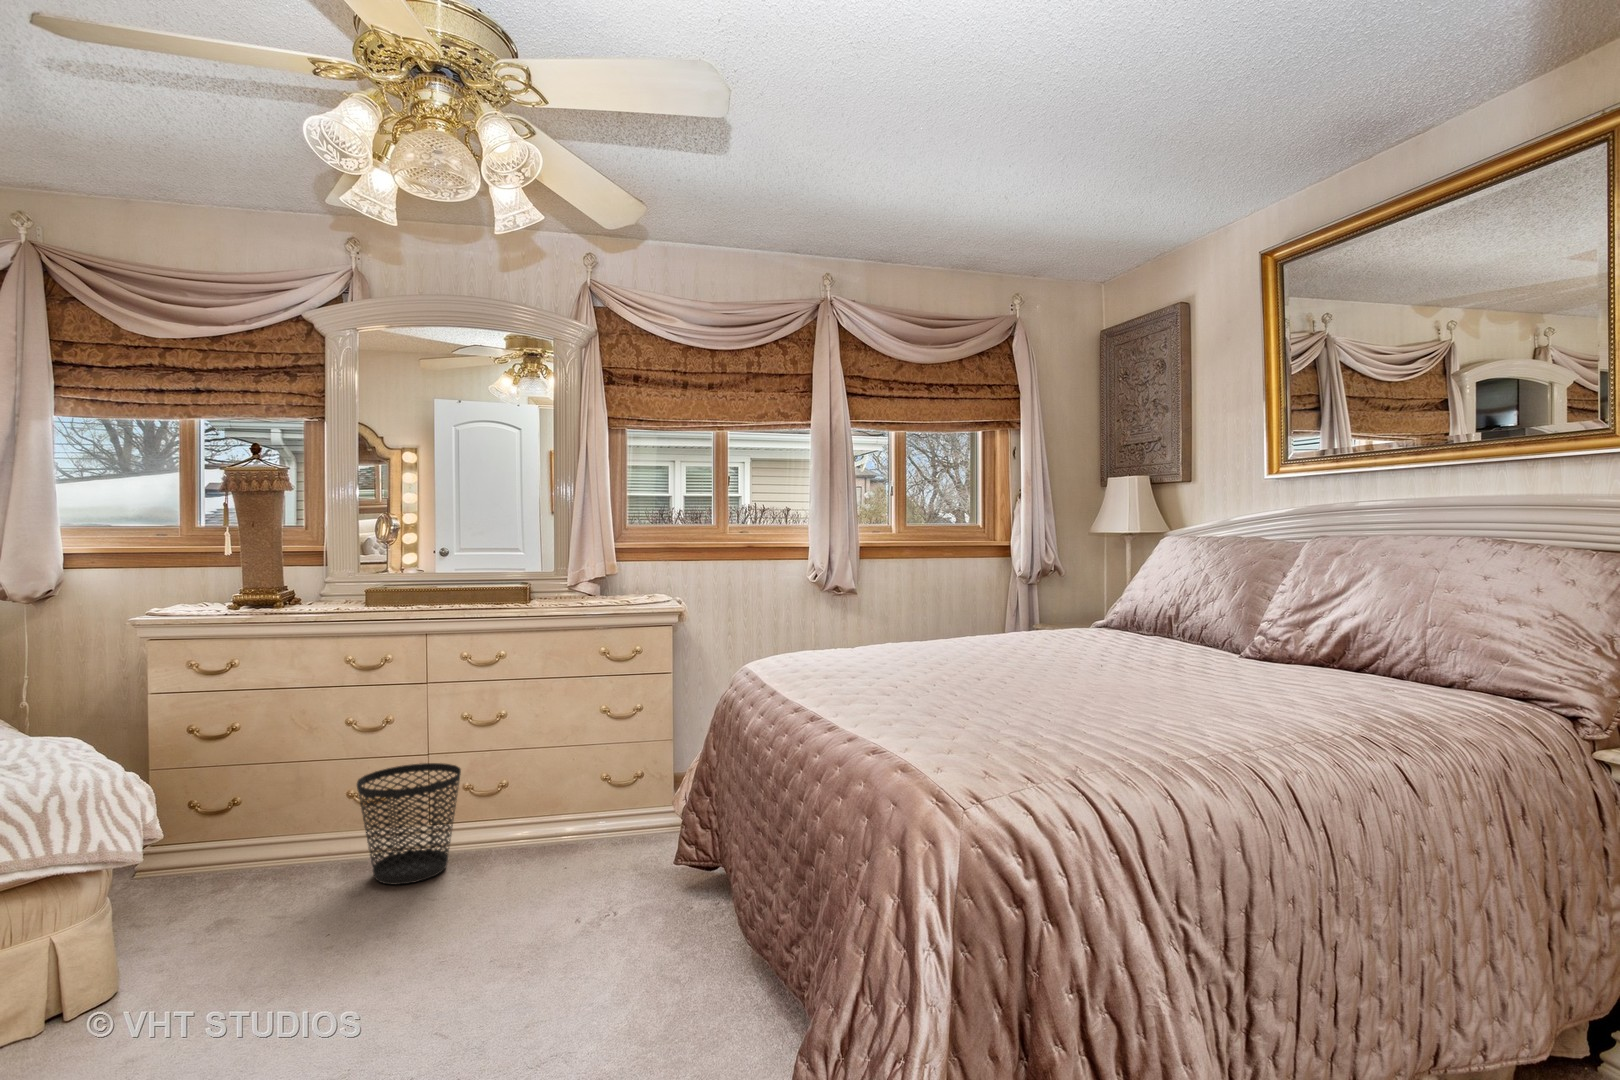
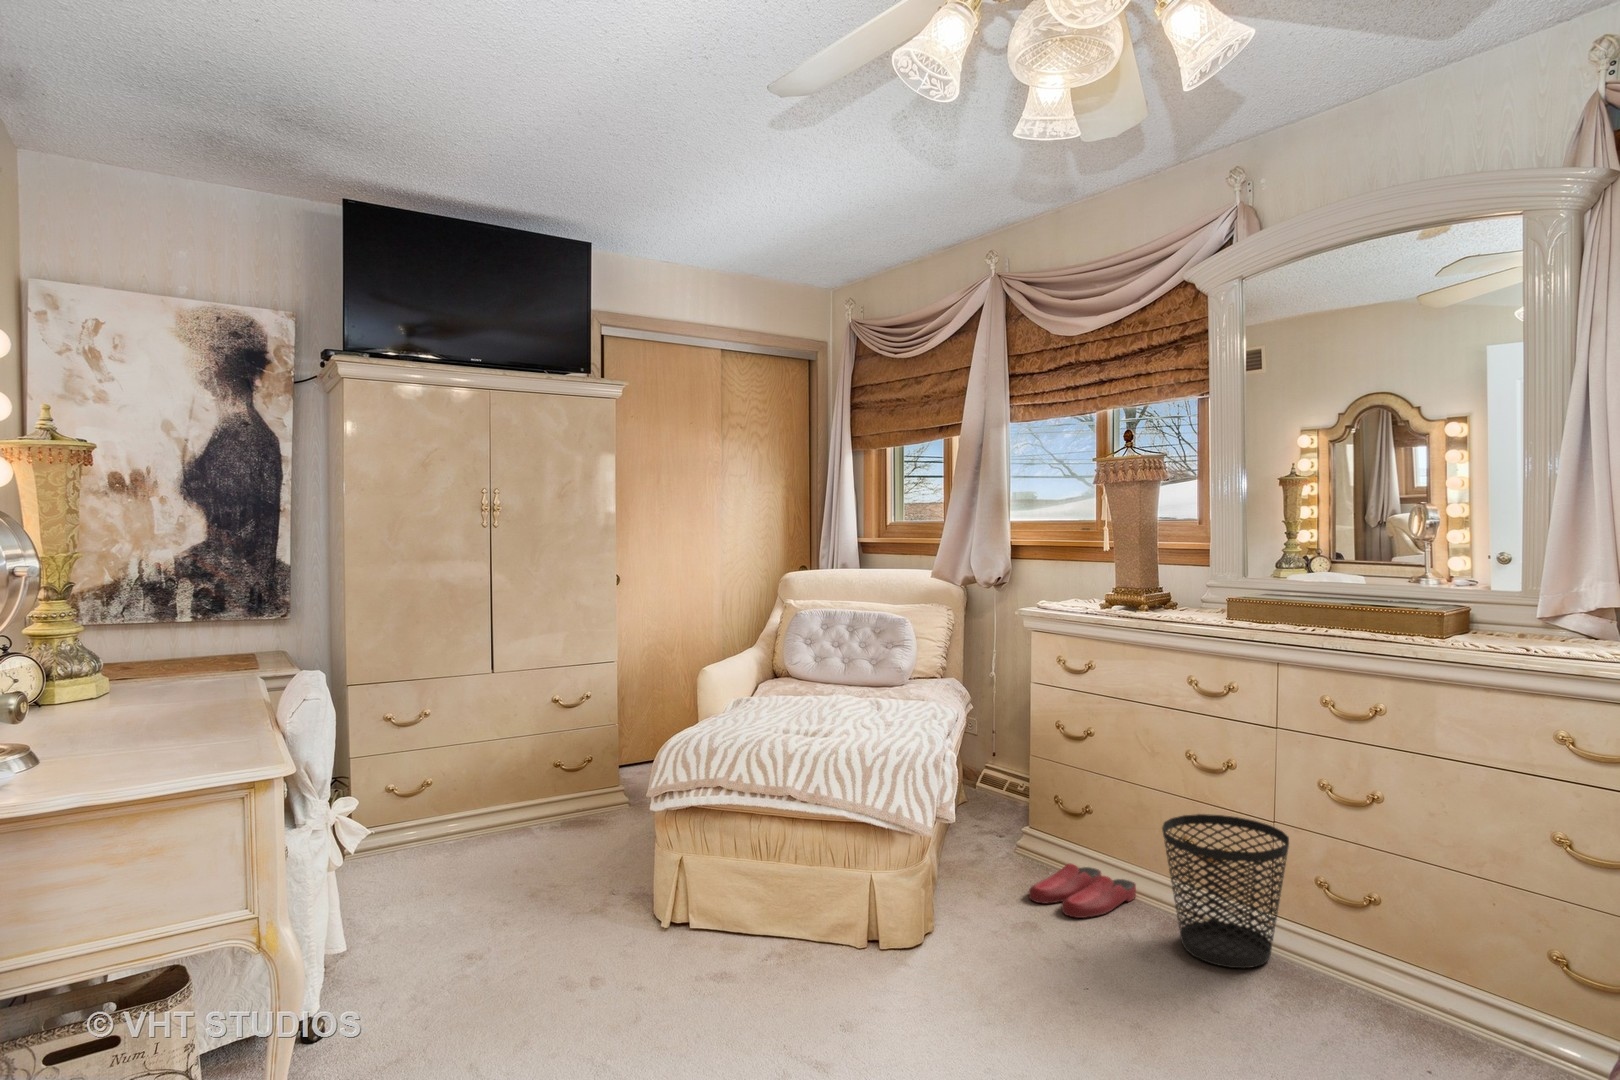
slippers: none [196,857,303,910] -> present [1029,864,1136,918]

